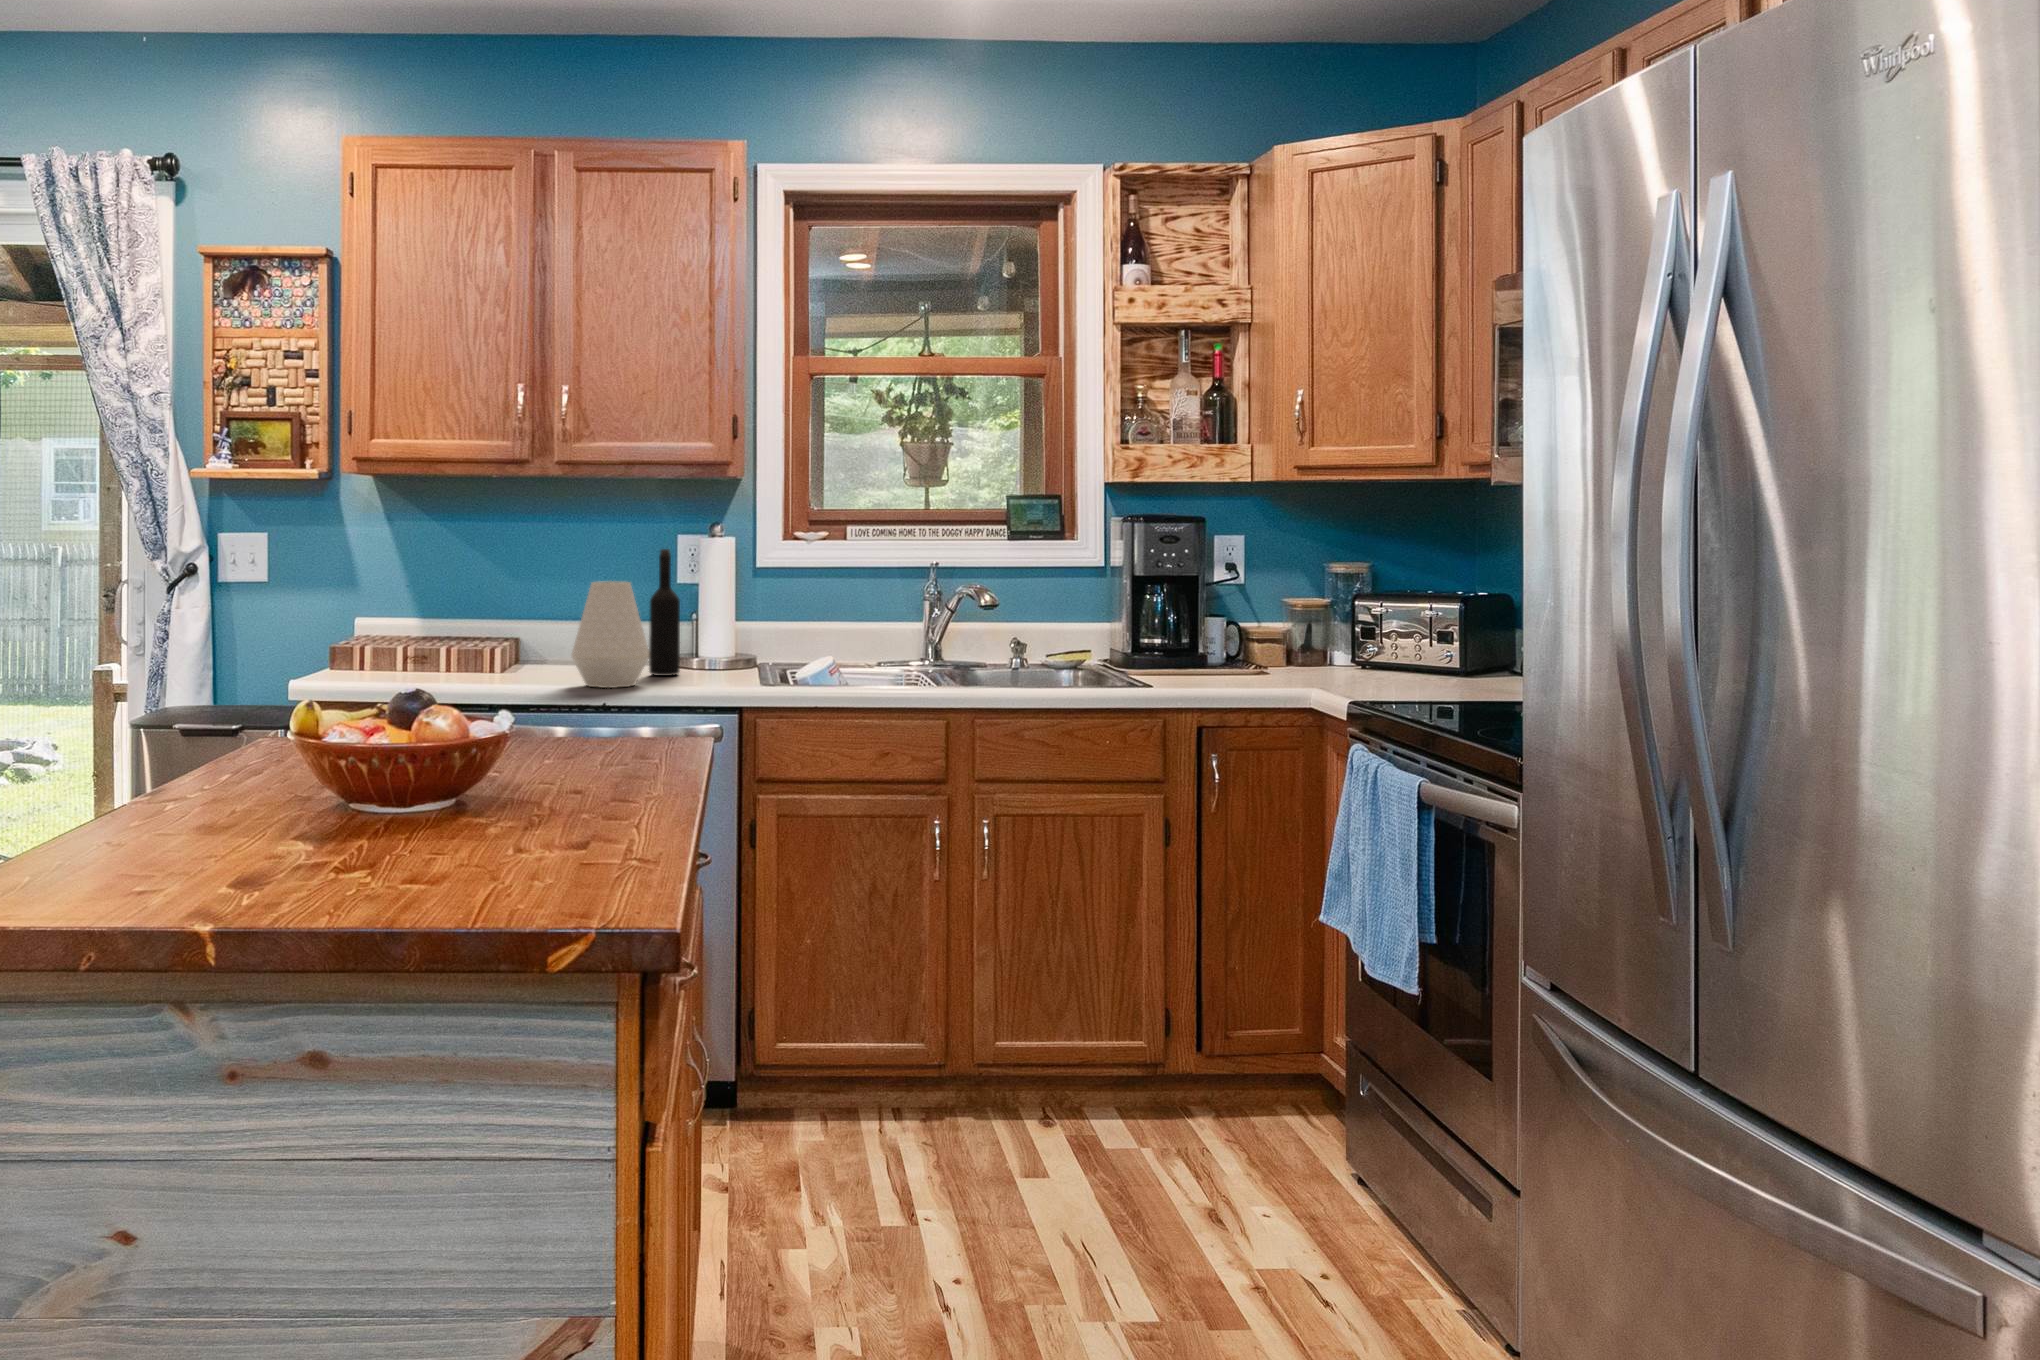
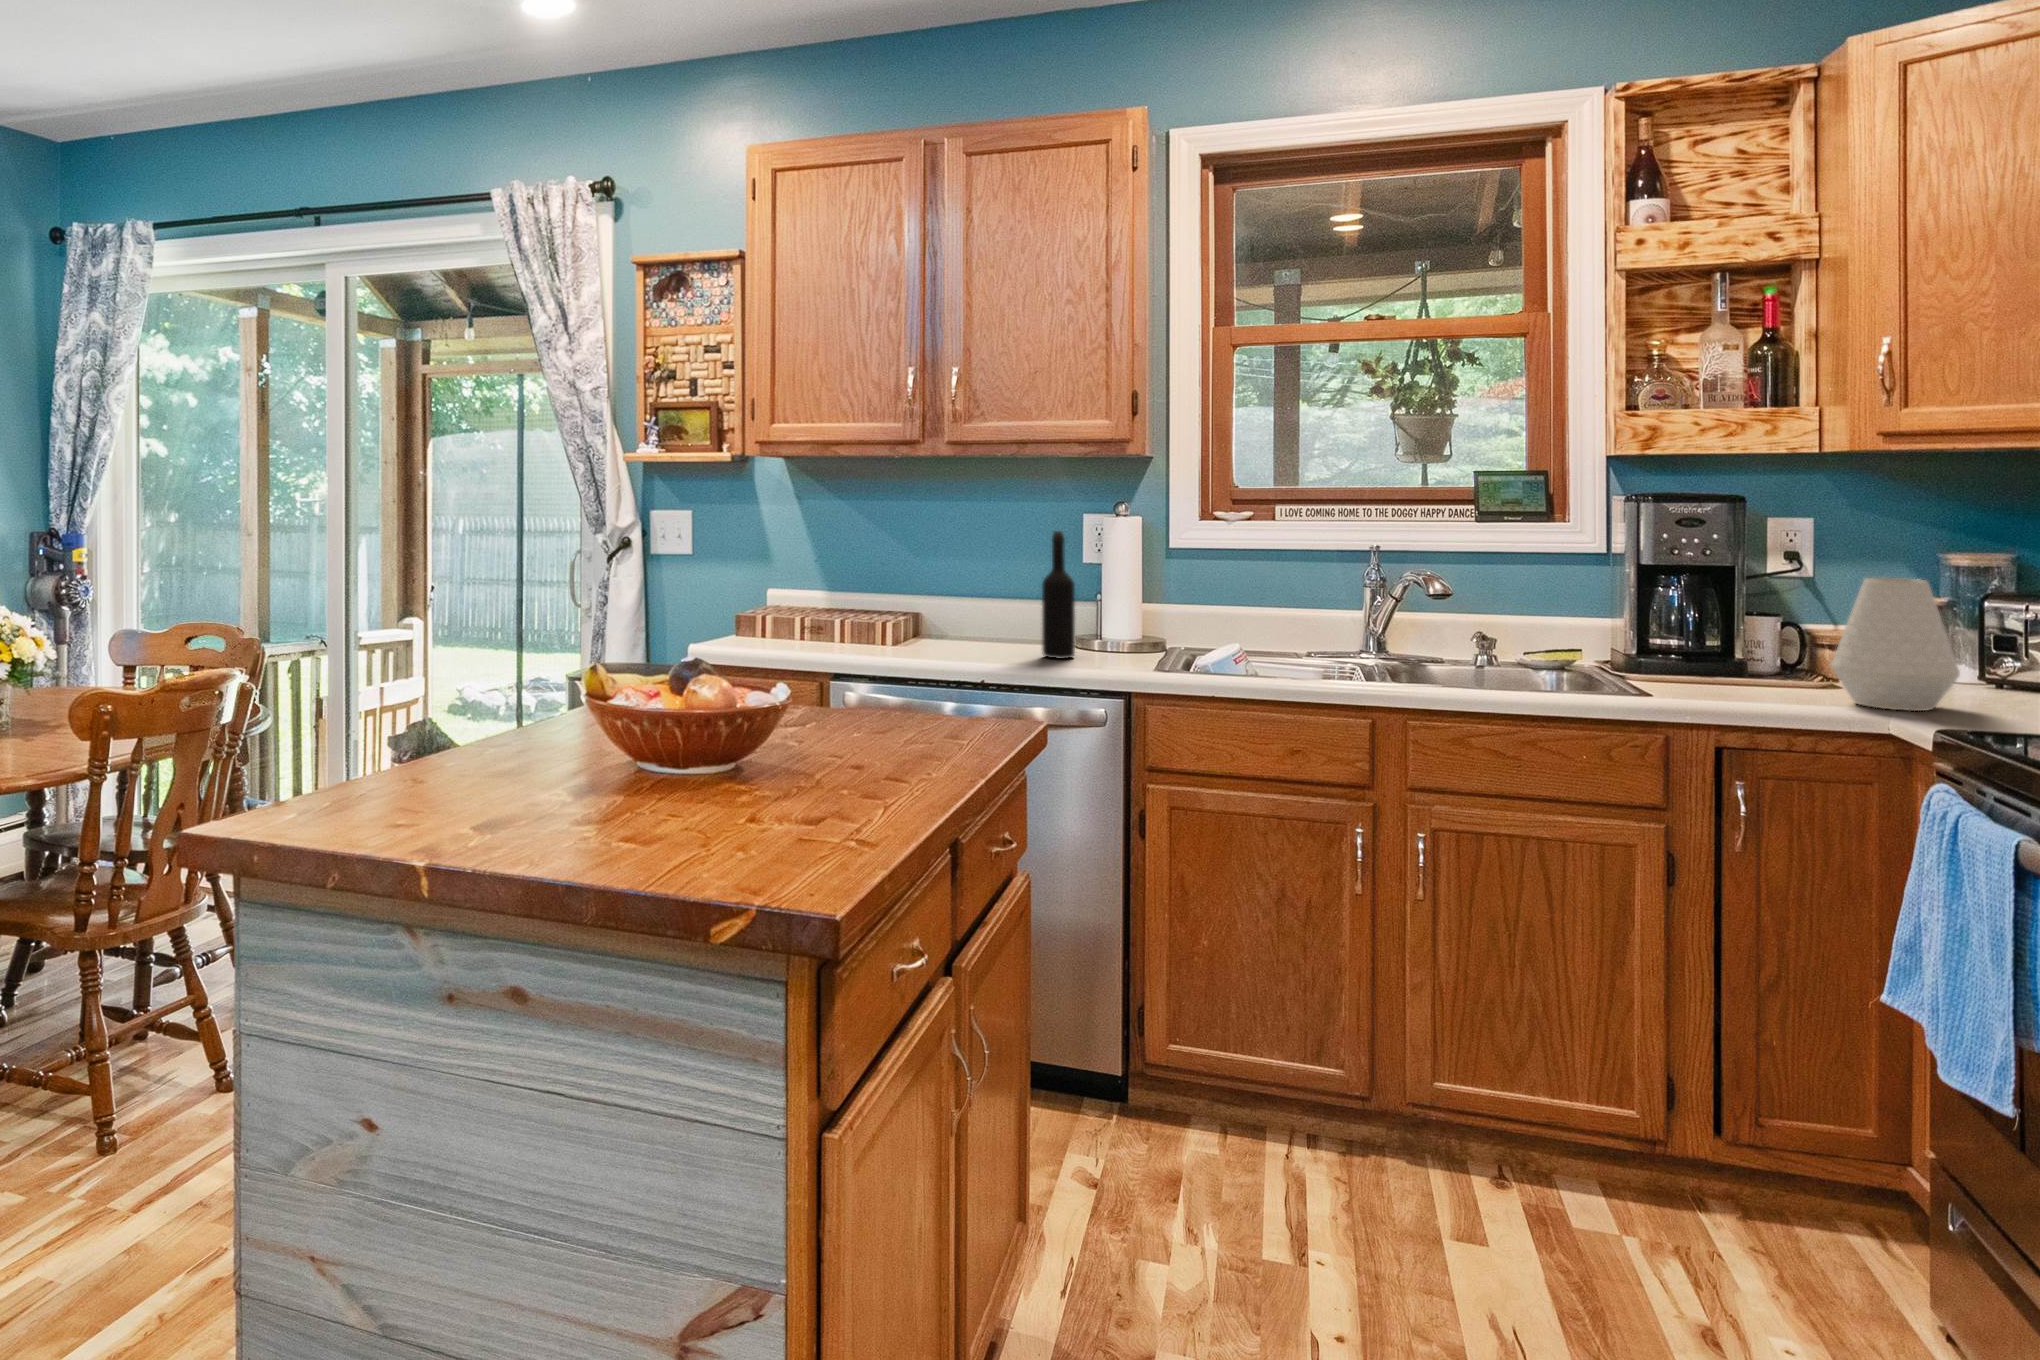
vase: present [572,581,650,688] -> present [1831,578,1960,711]

